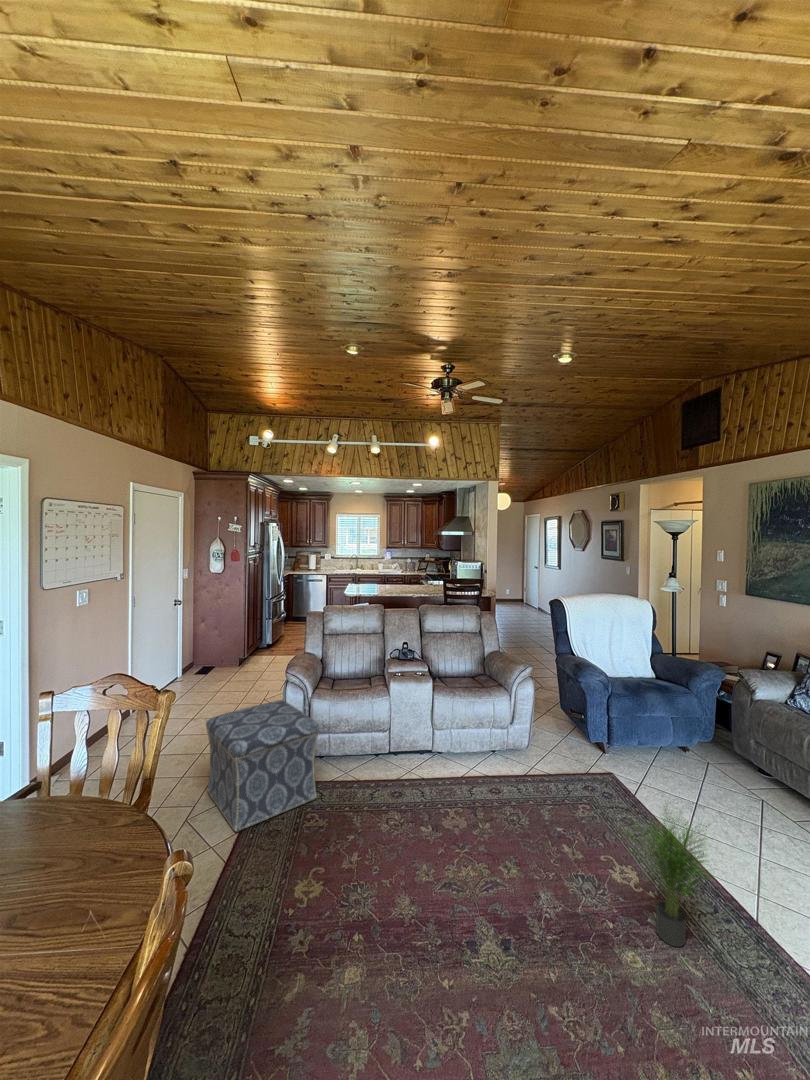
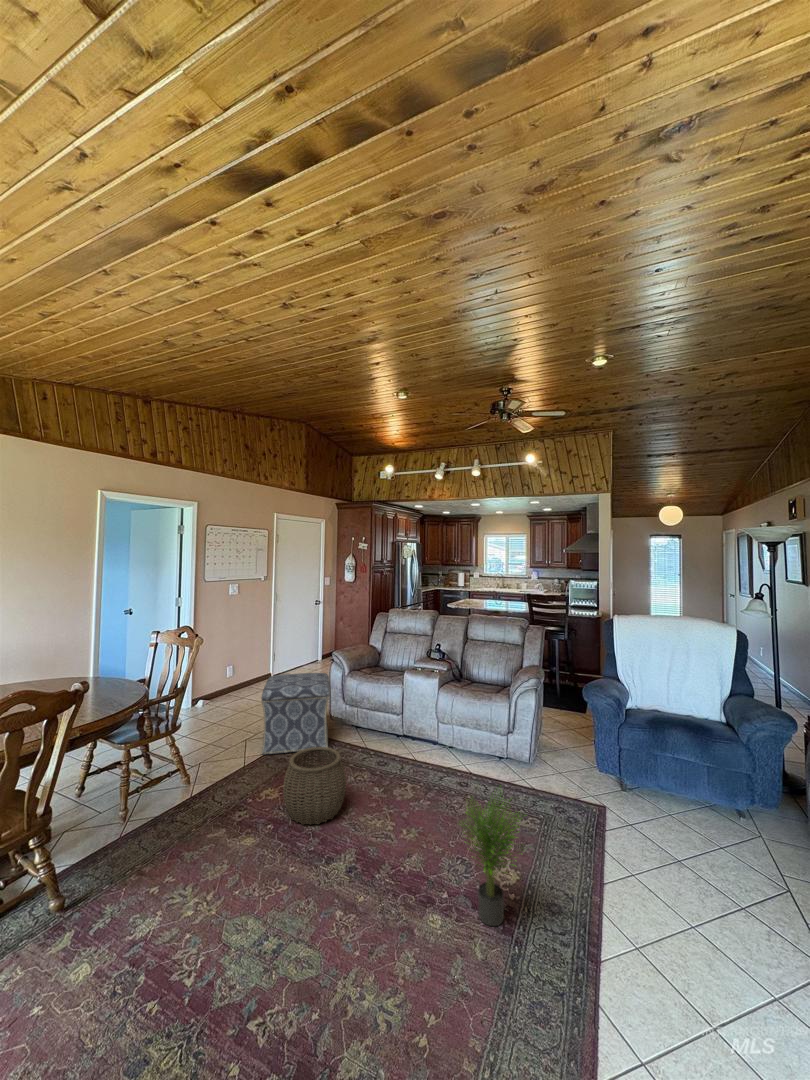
woven basket: none [348,802,429,914] -> present [283,747,346,825]

